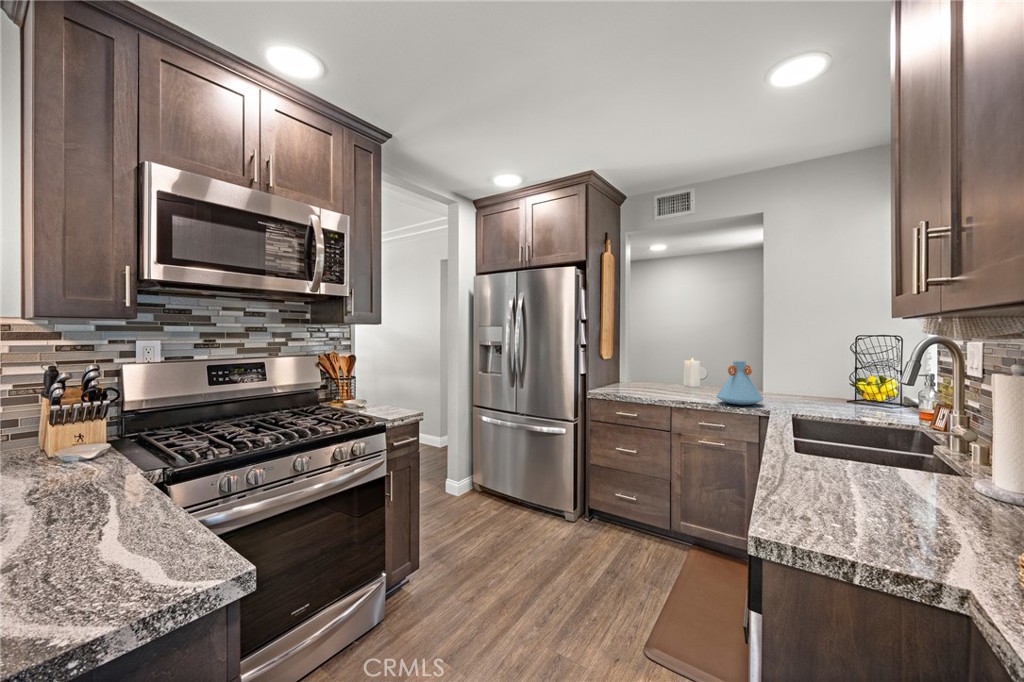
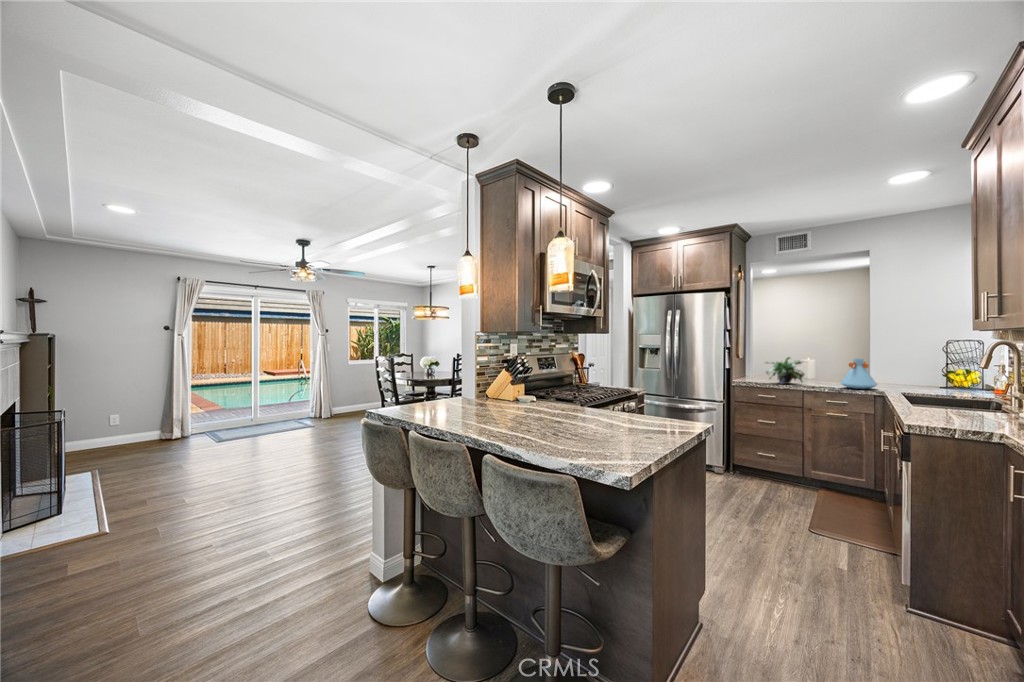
potted plant: none [625,358,679,396] -> present [766,357,804,384]

